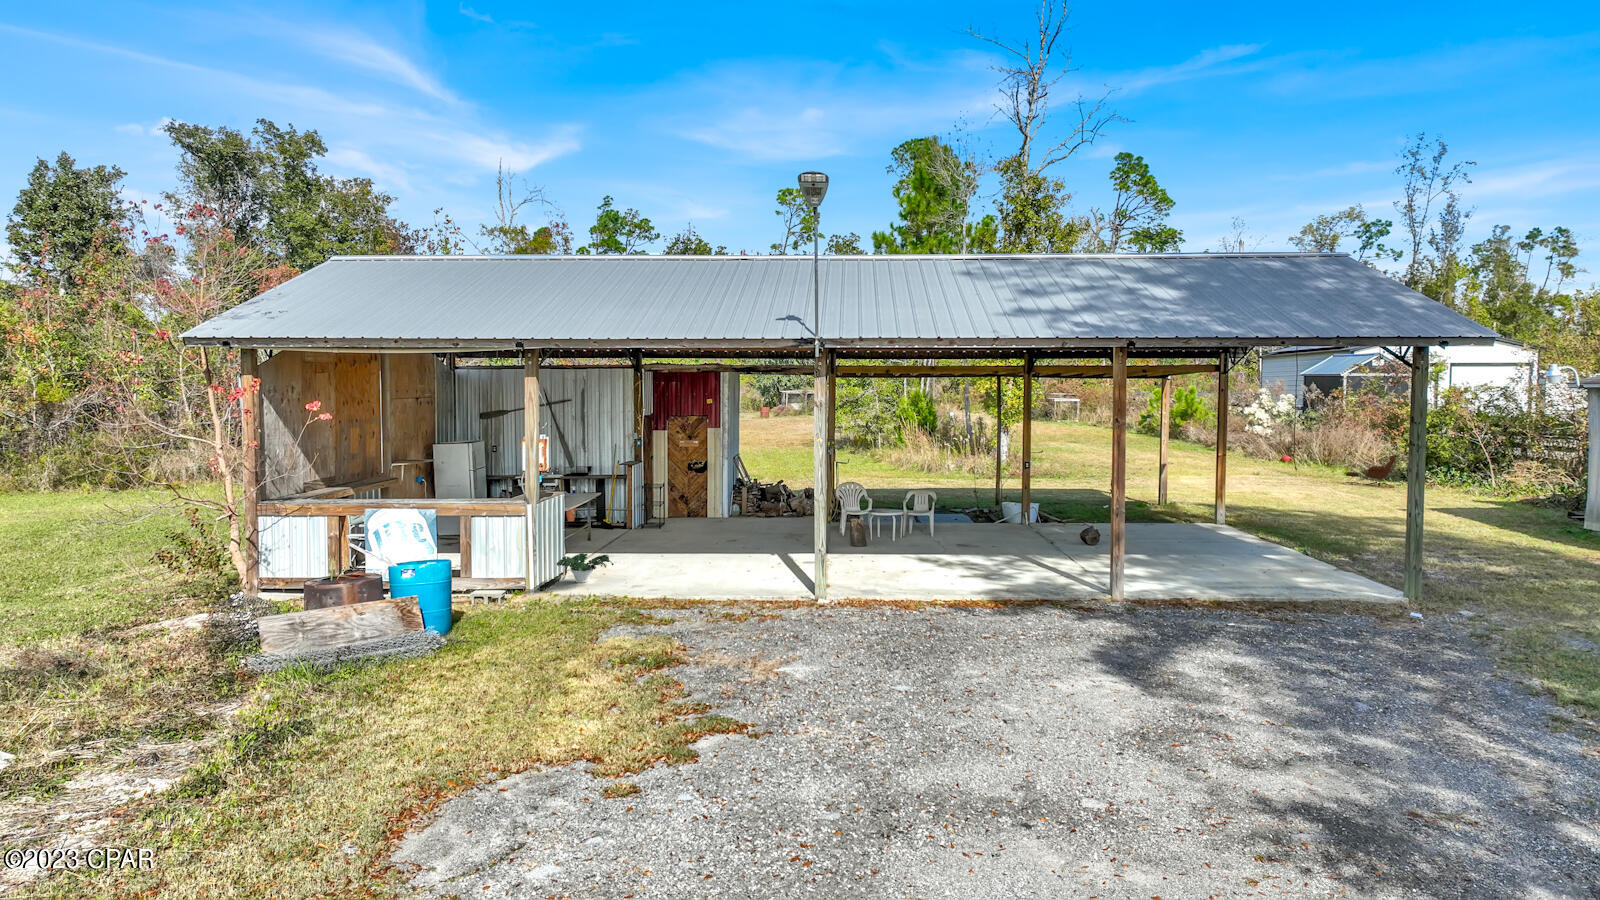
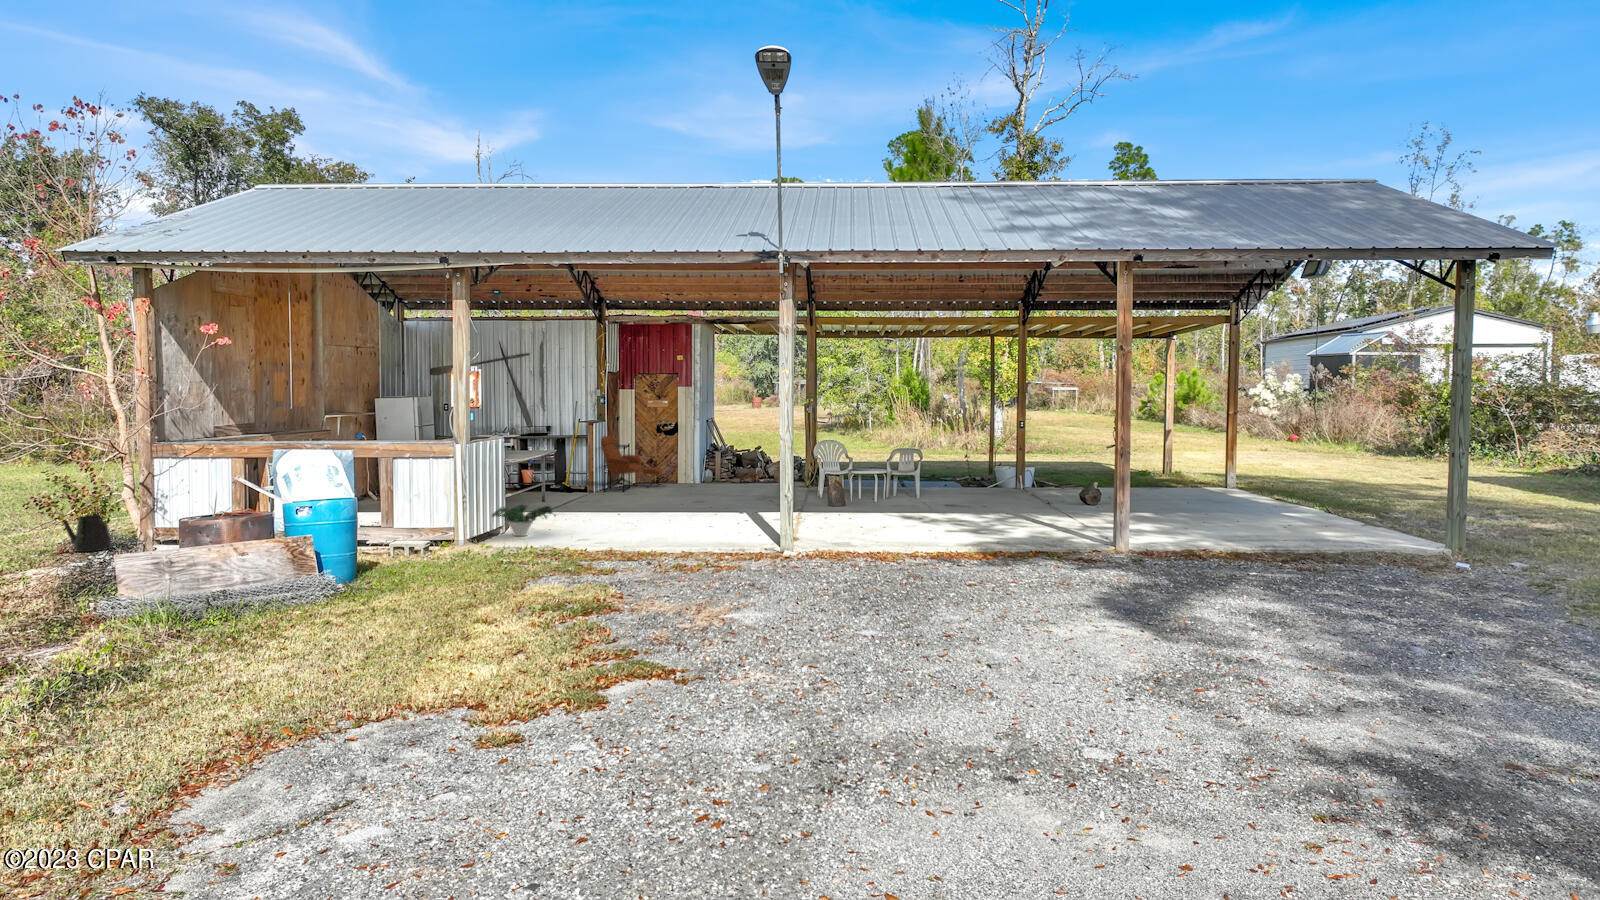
lounge chair: present [1346,455,1396,486] -> present [601,436,664,485]
watering can: none [186,551,236,602] -> present [63,512,113,552]

